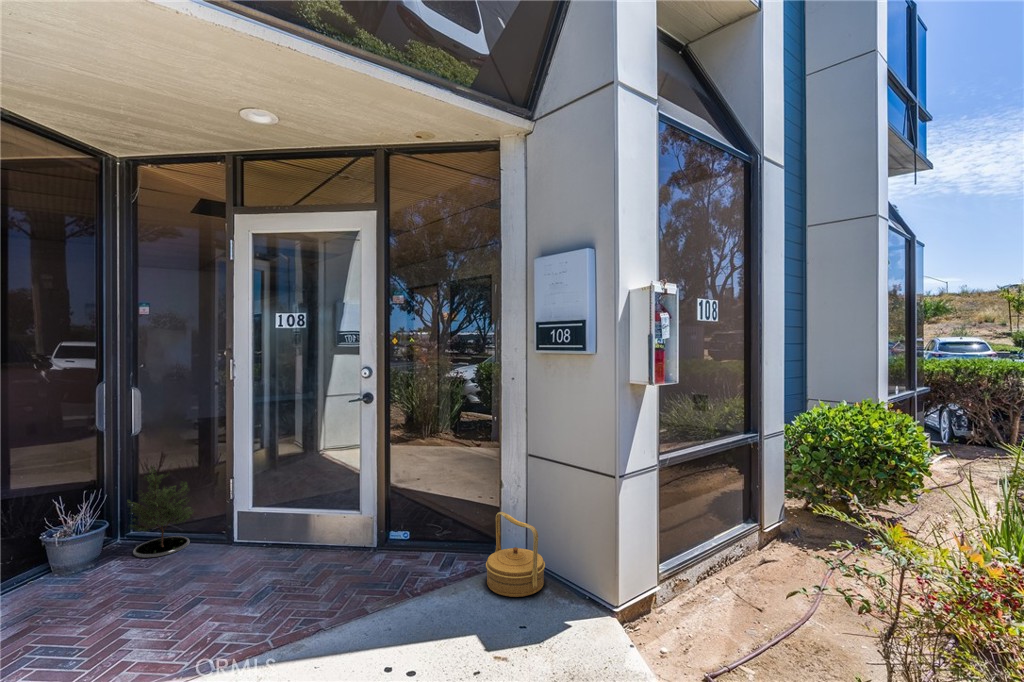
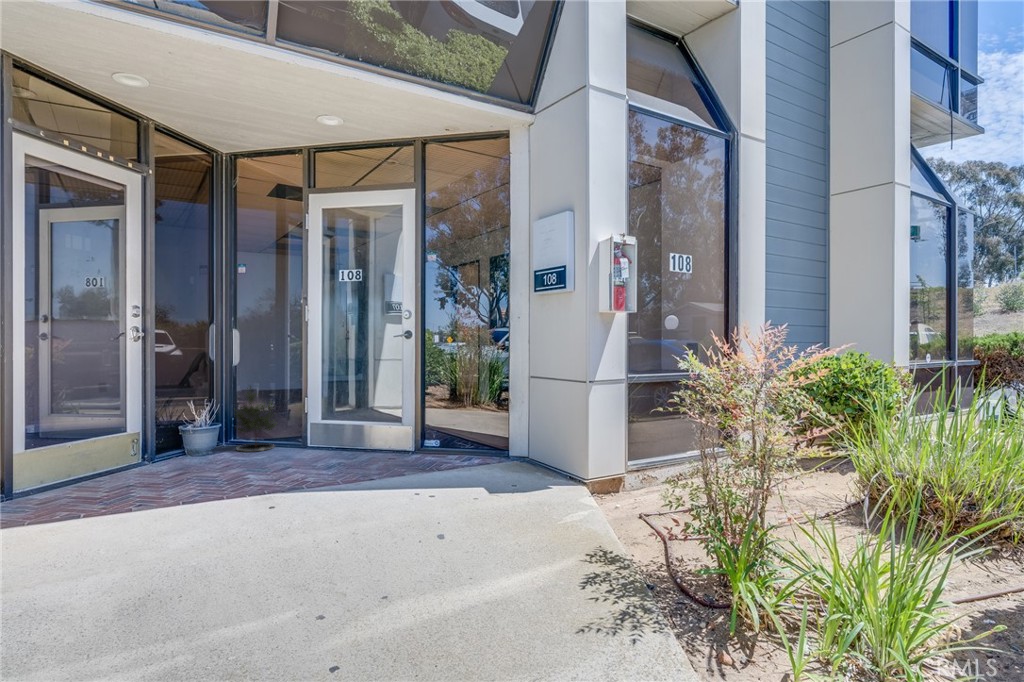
woven basket: present [486,512,545,597] -> none [493,419,538,475]

